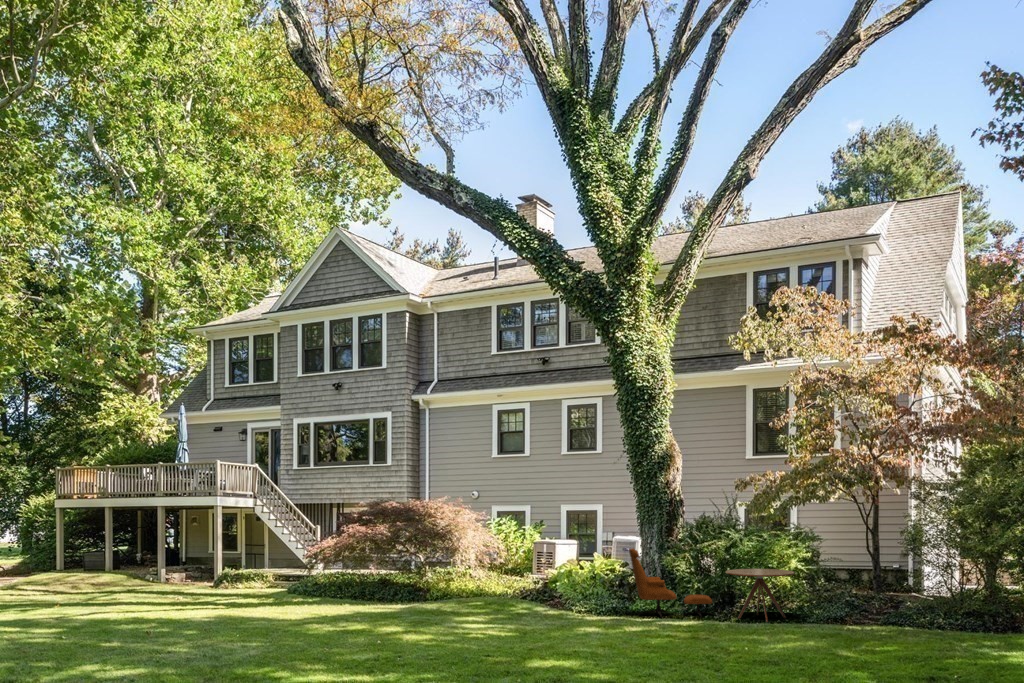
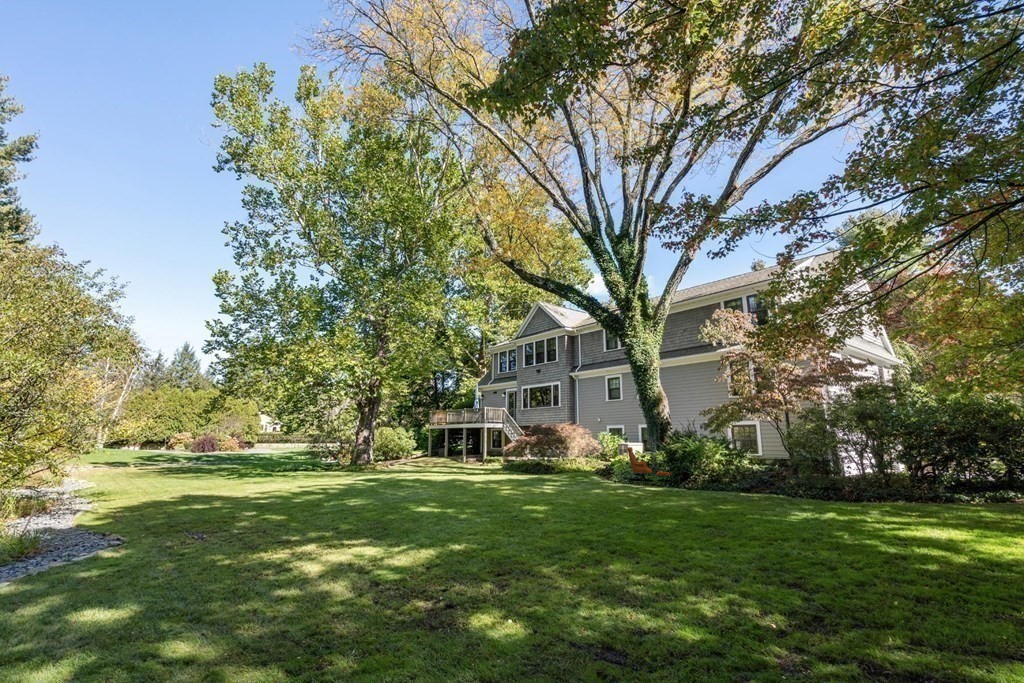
round table: present [726,569,794,622] -> none [673,458,710,486]

